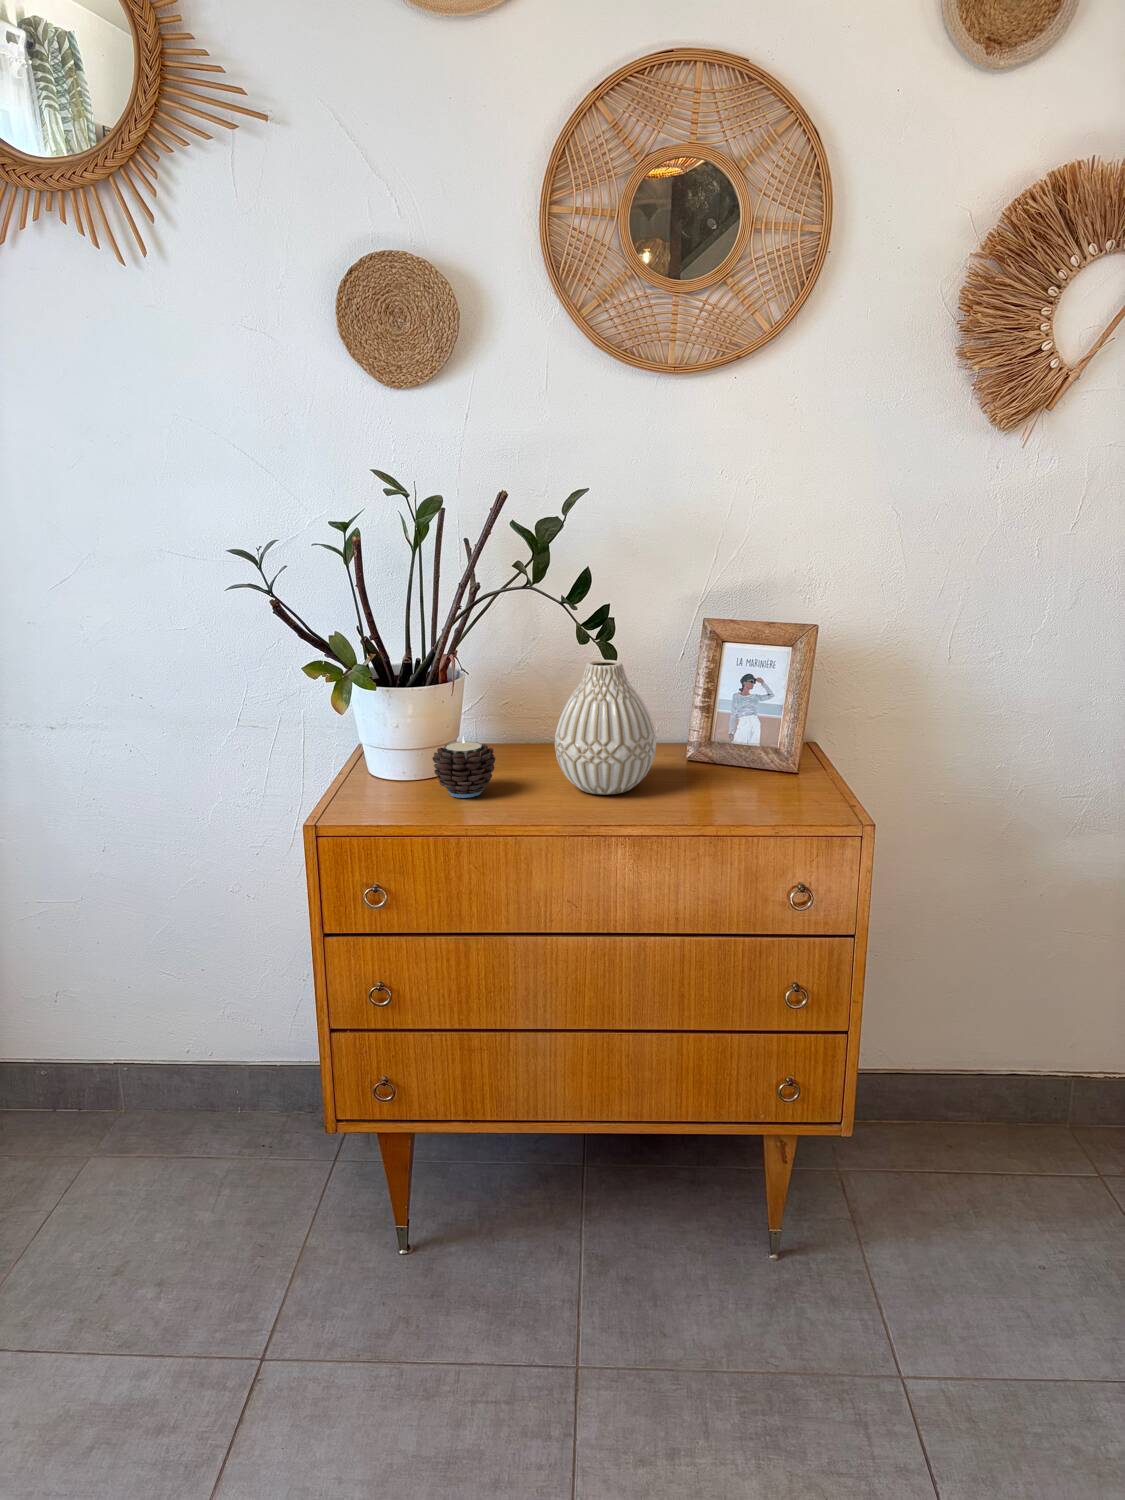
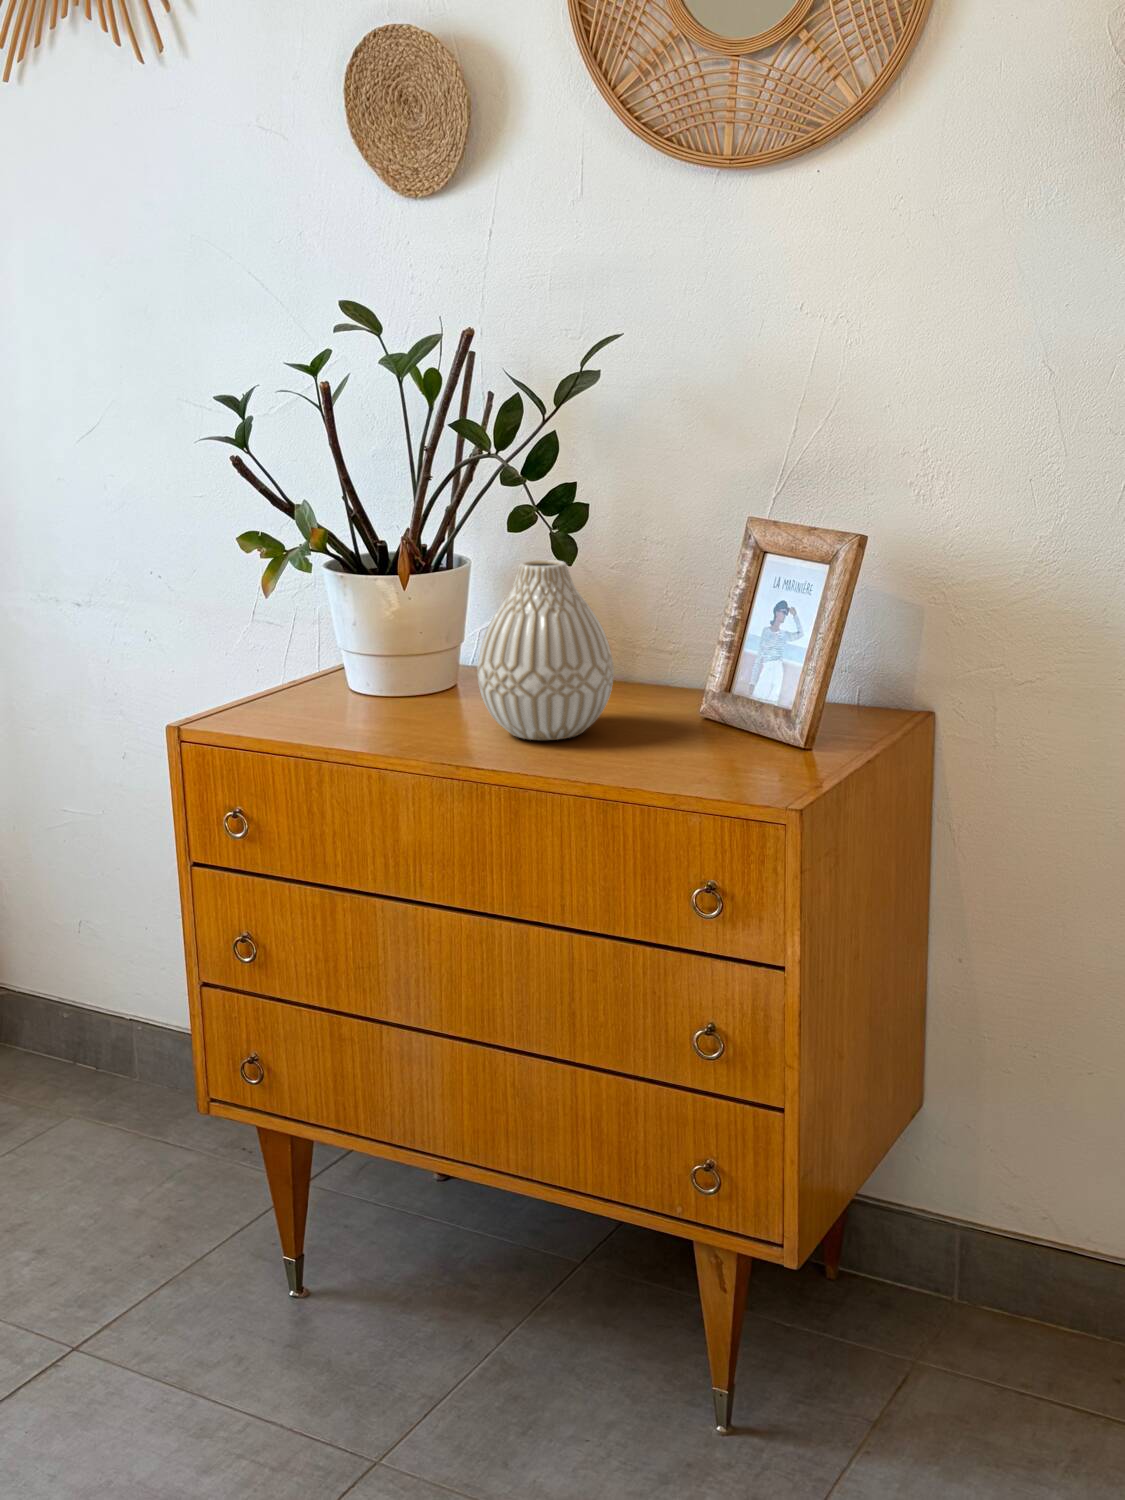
candle: present [432,736,495,798] -> none [336,644,419,724]

